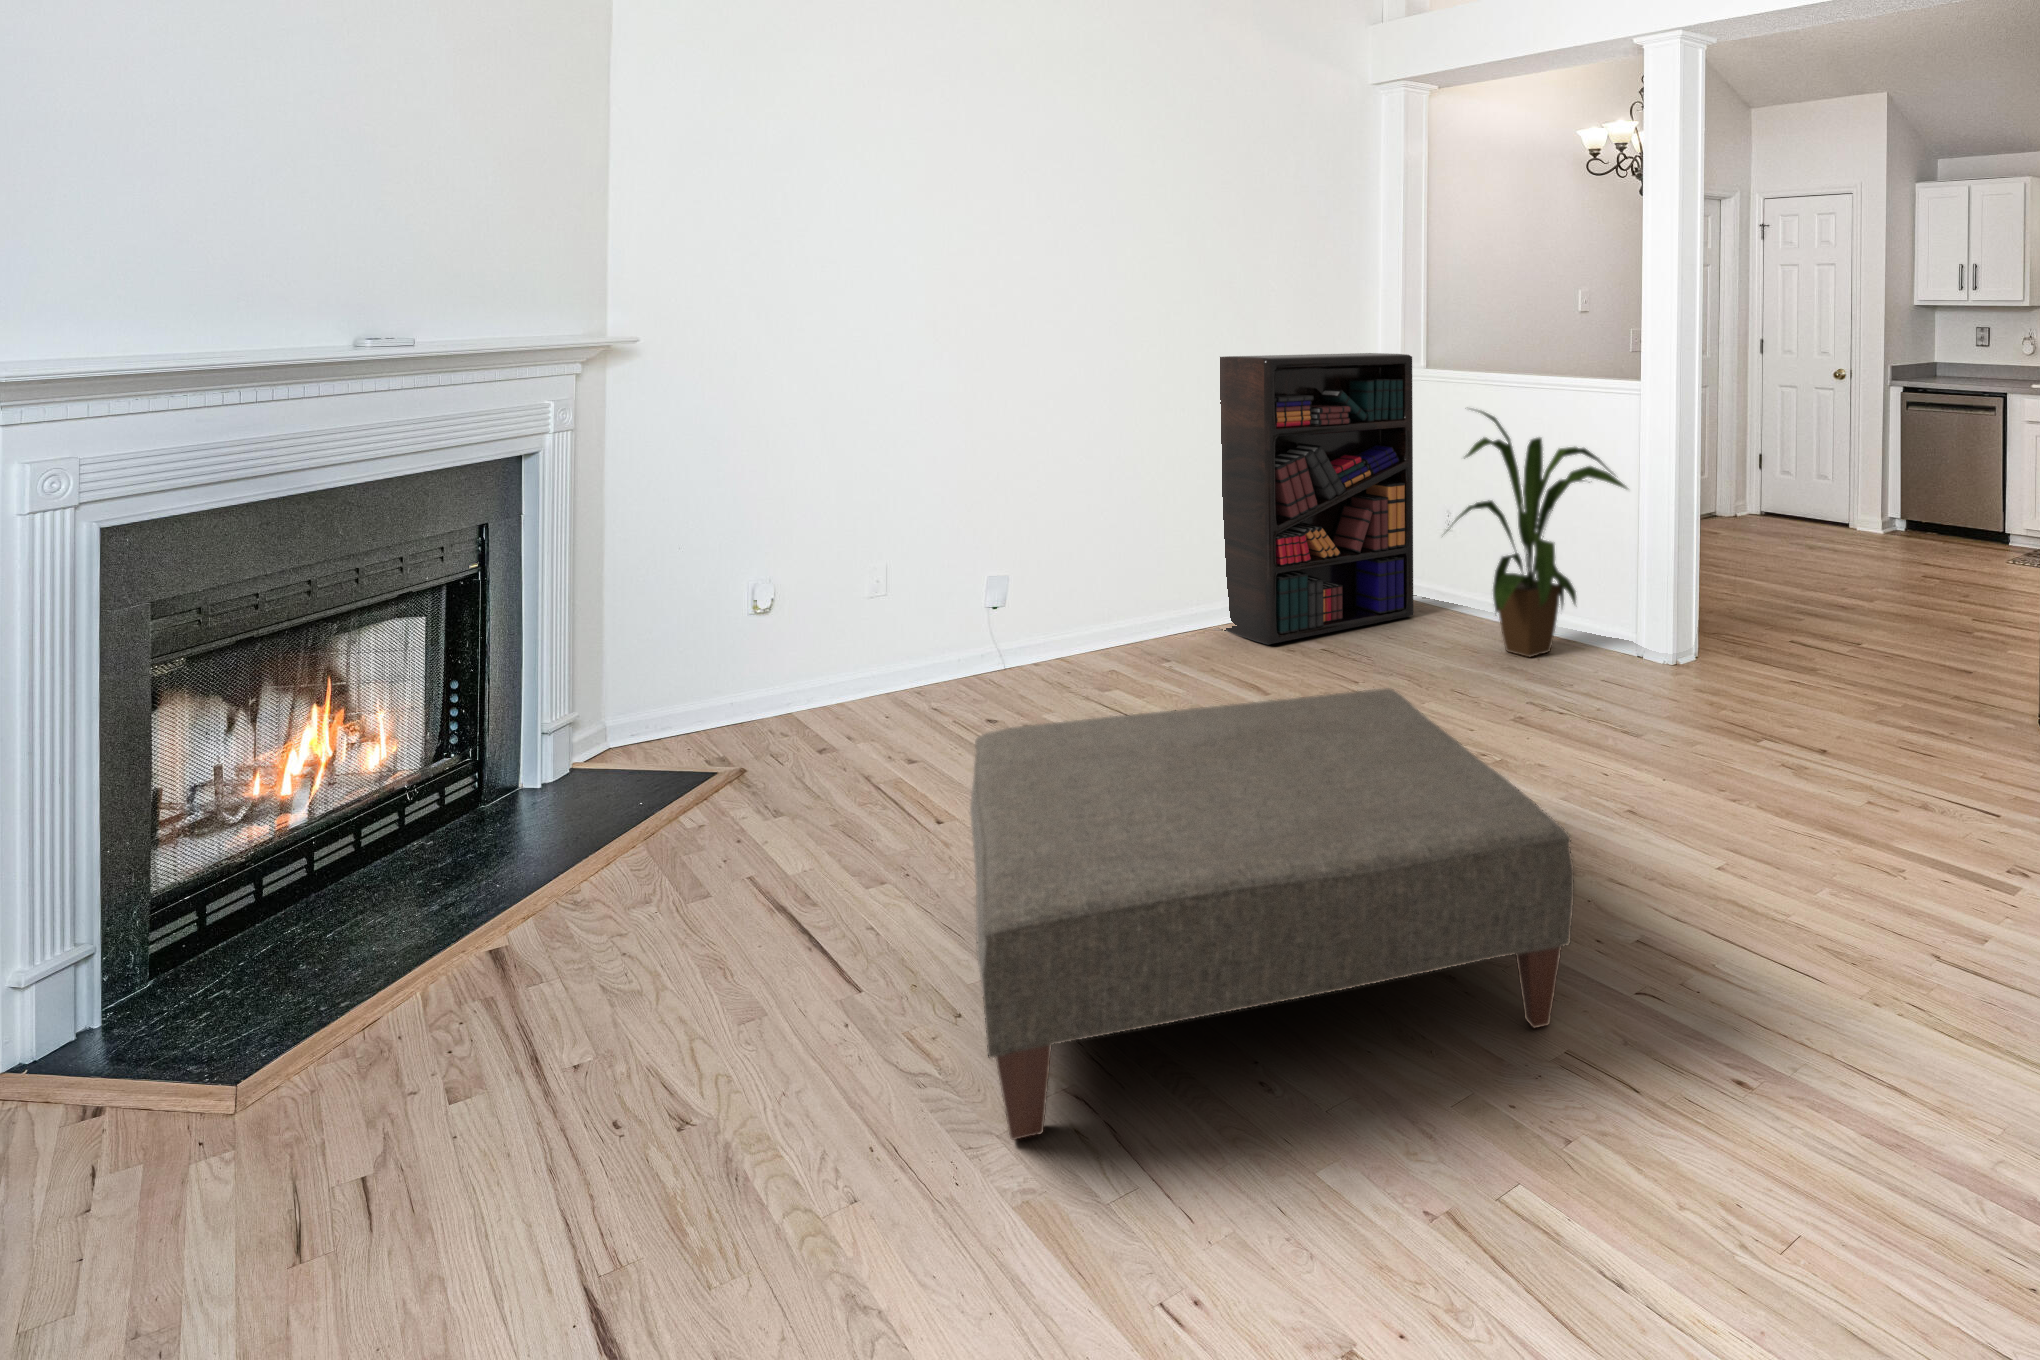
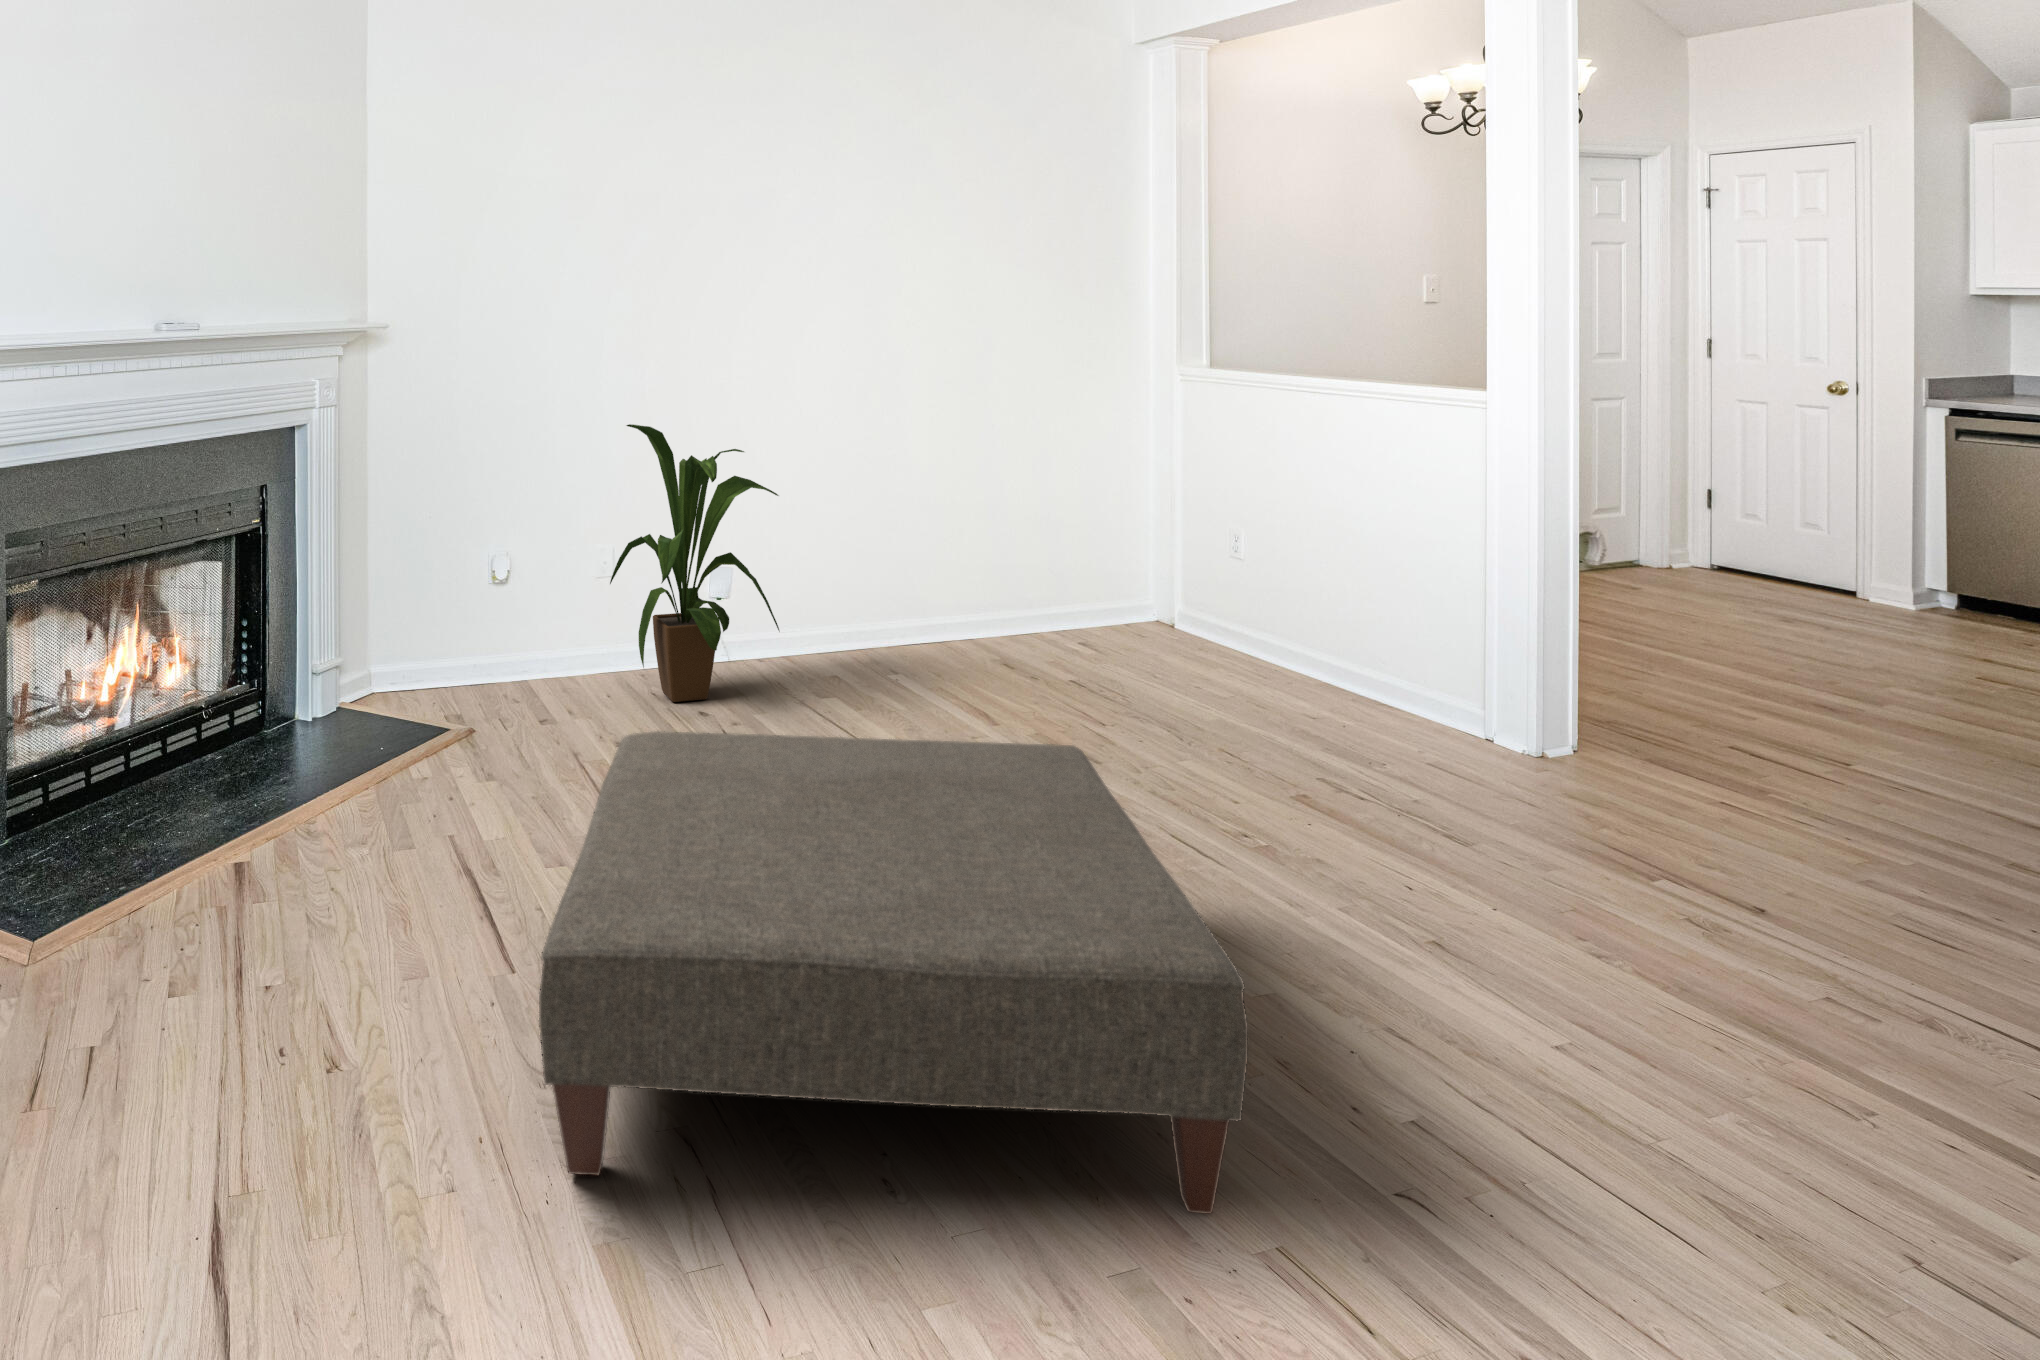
bookshelf: present [1220,353,1413,645] -> none [940,352,1169,668]
house plant: present [1452,410,1627,657] -> present [610,424,779,702]

